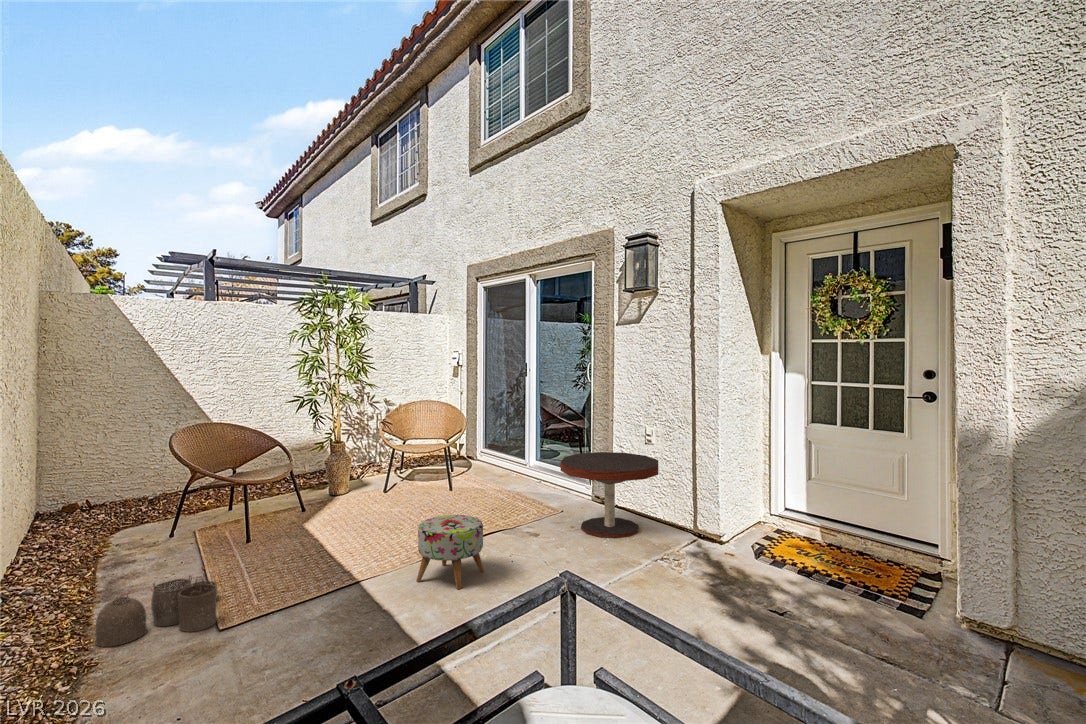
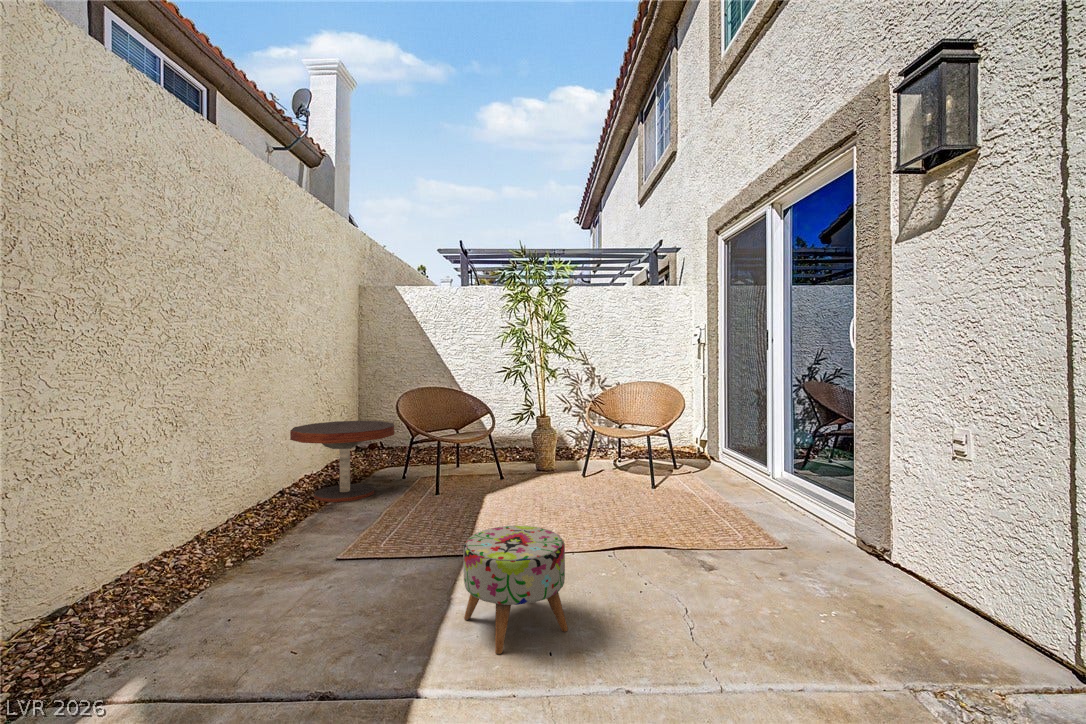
coffee table: present [560,452,658,538] -> present [290,421,394,502]
woven basket: present [95,576,217,647] -> none [117,542,273,612]

